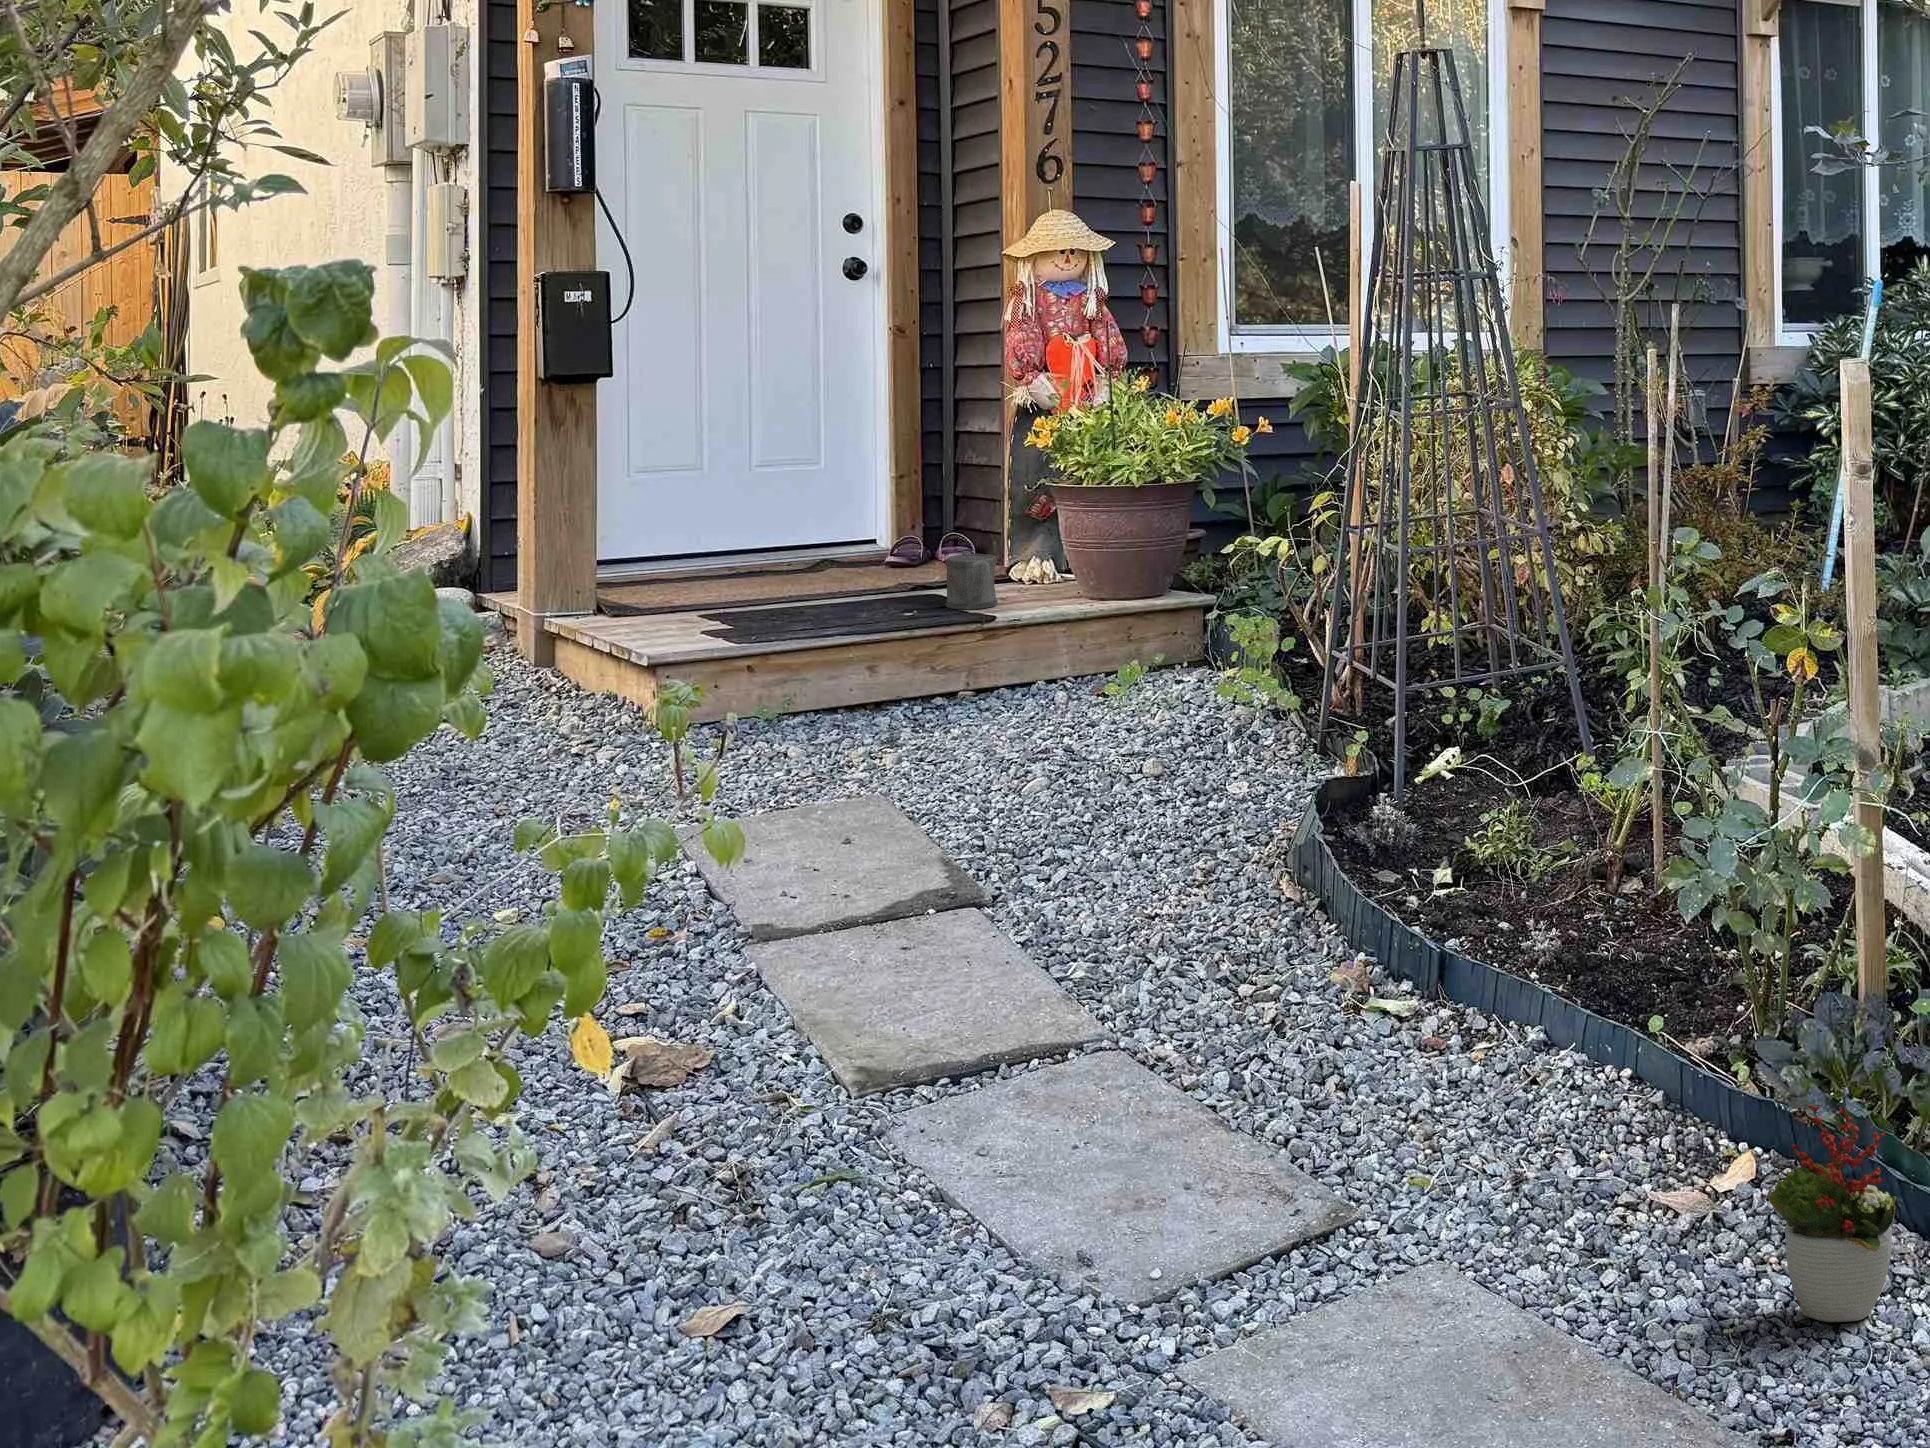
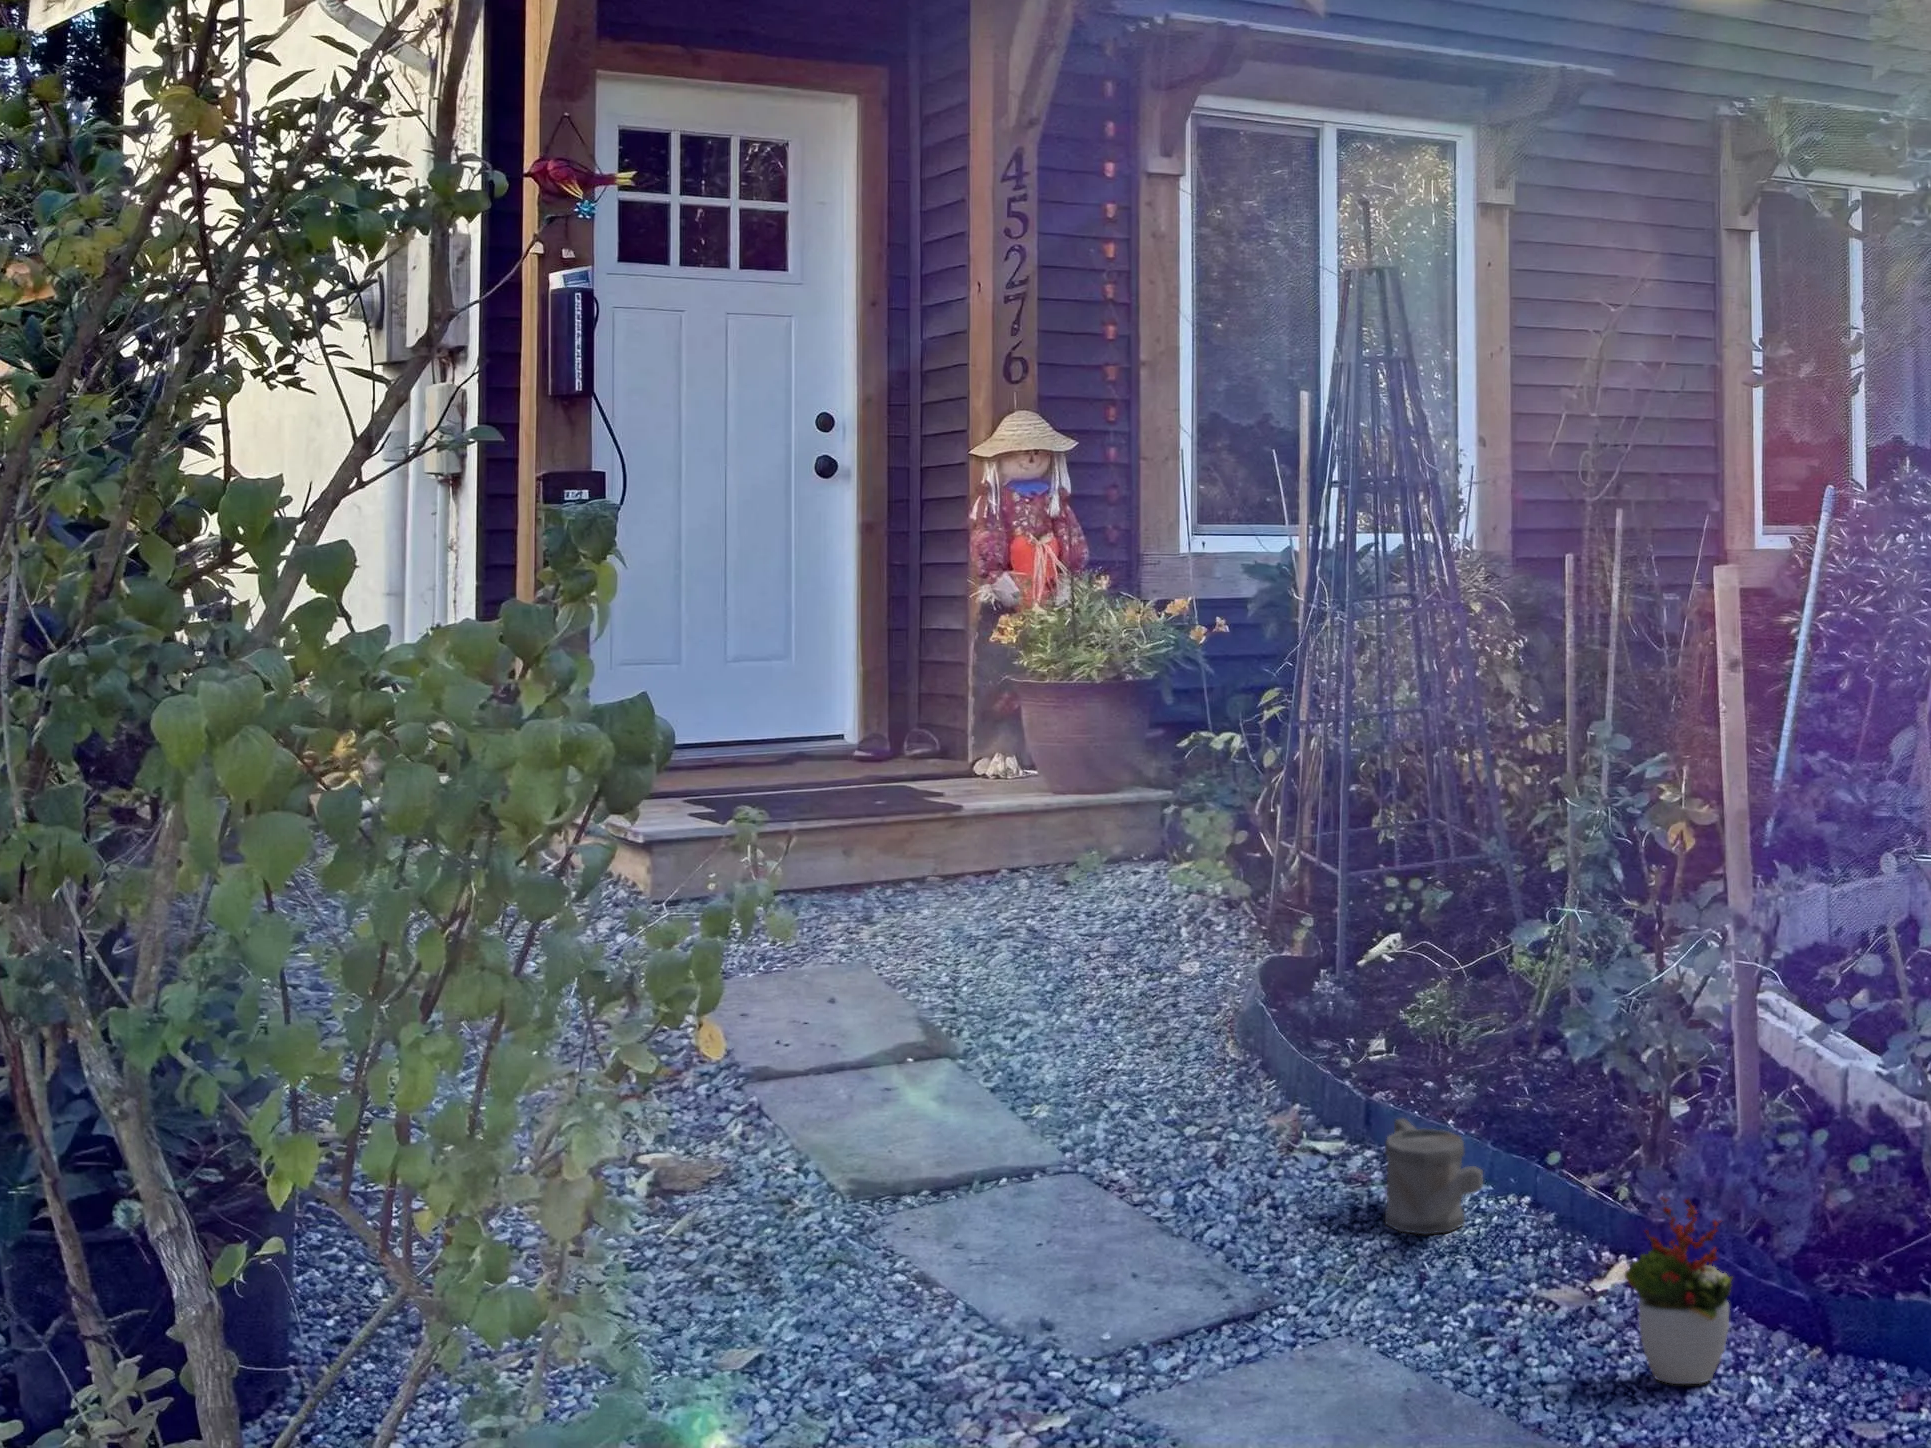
watering can: present [945,551,997,609] -> present [1385,1119,1483,1234]

